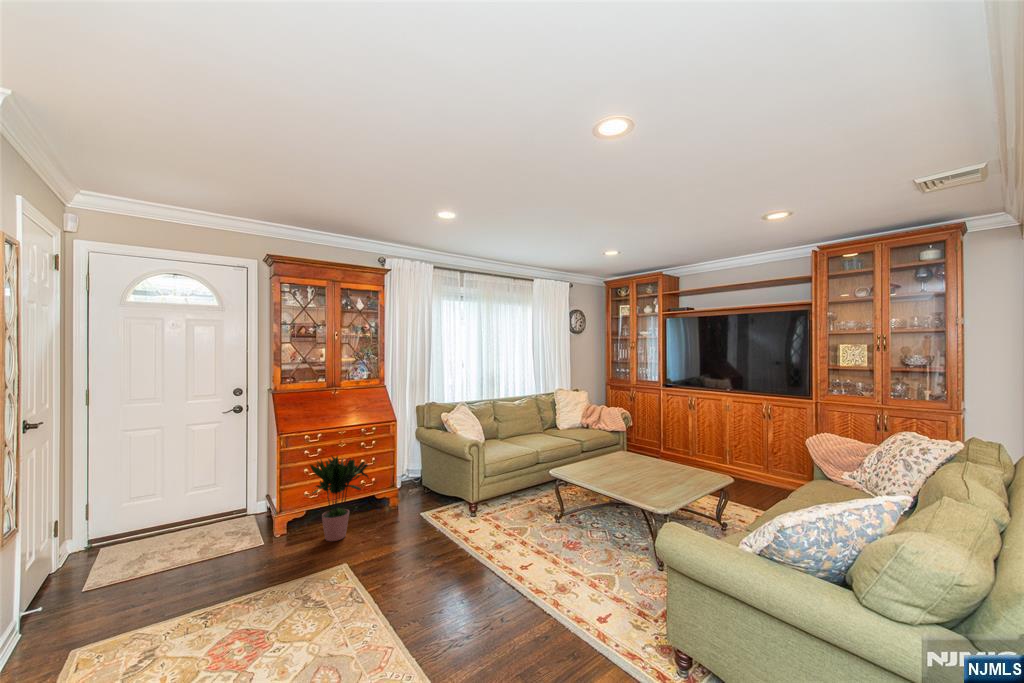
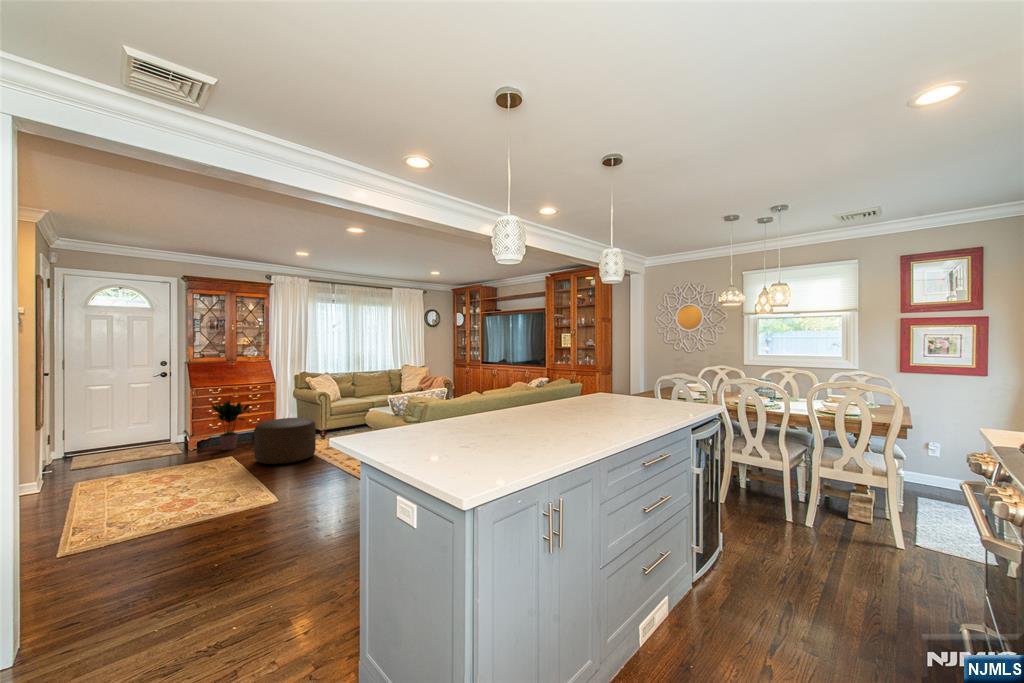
ottoman: none [390,494,491,600] -> present [254,418,316,464]

